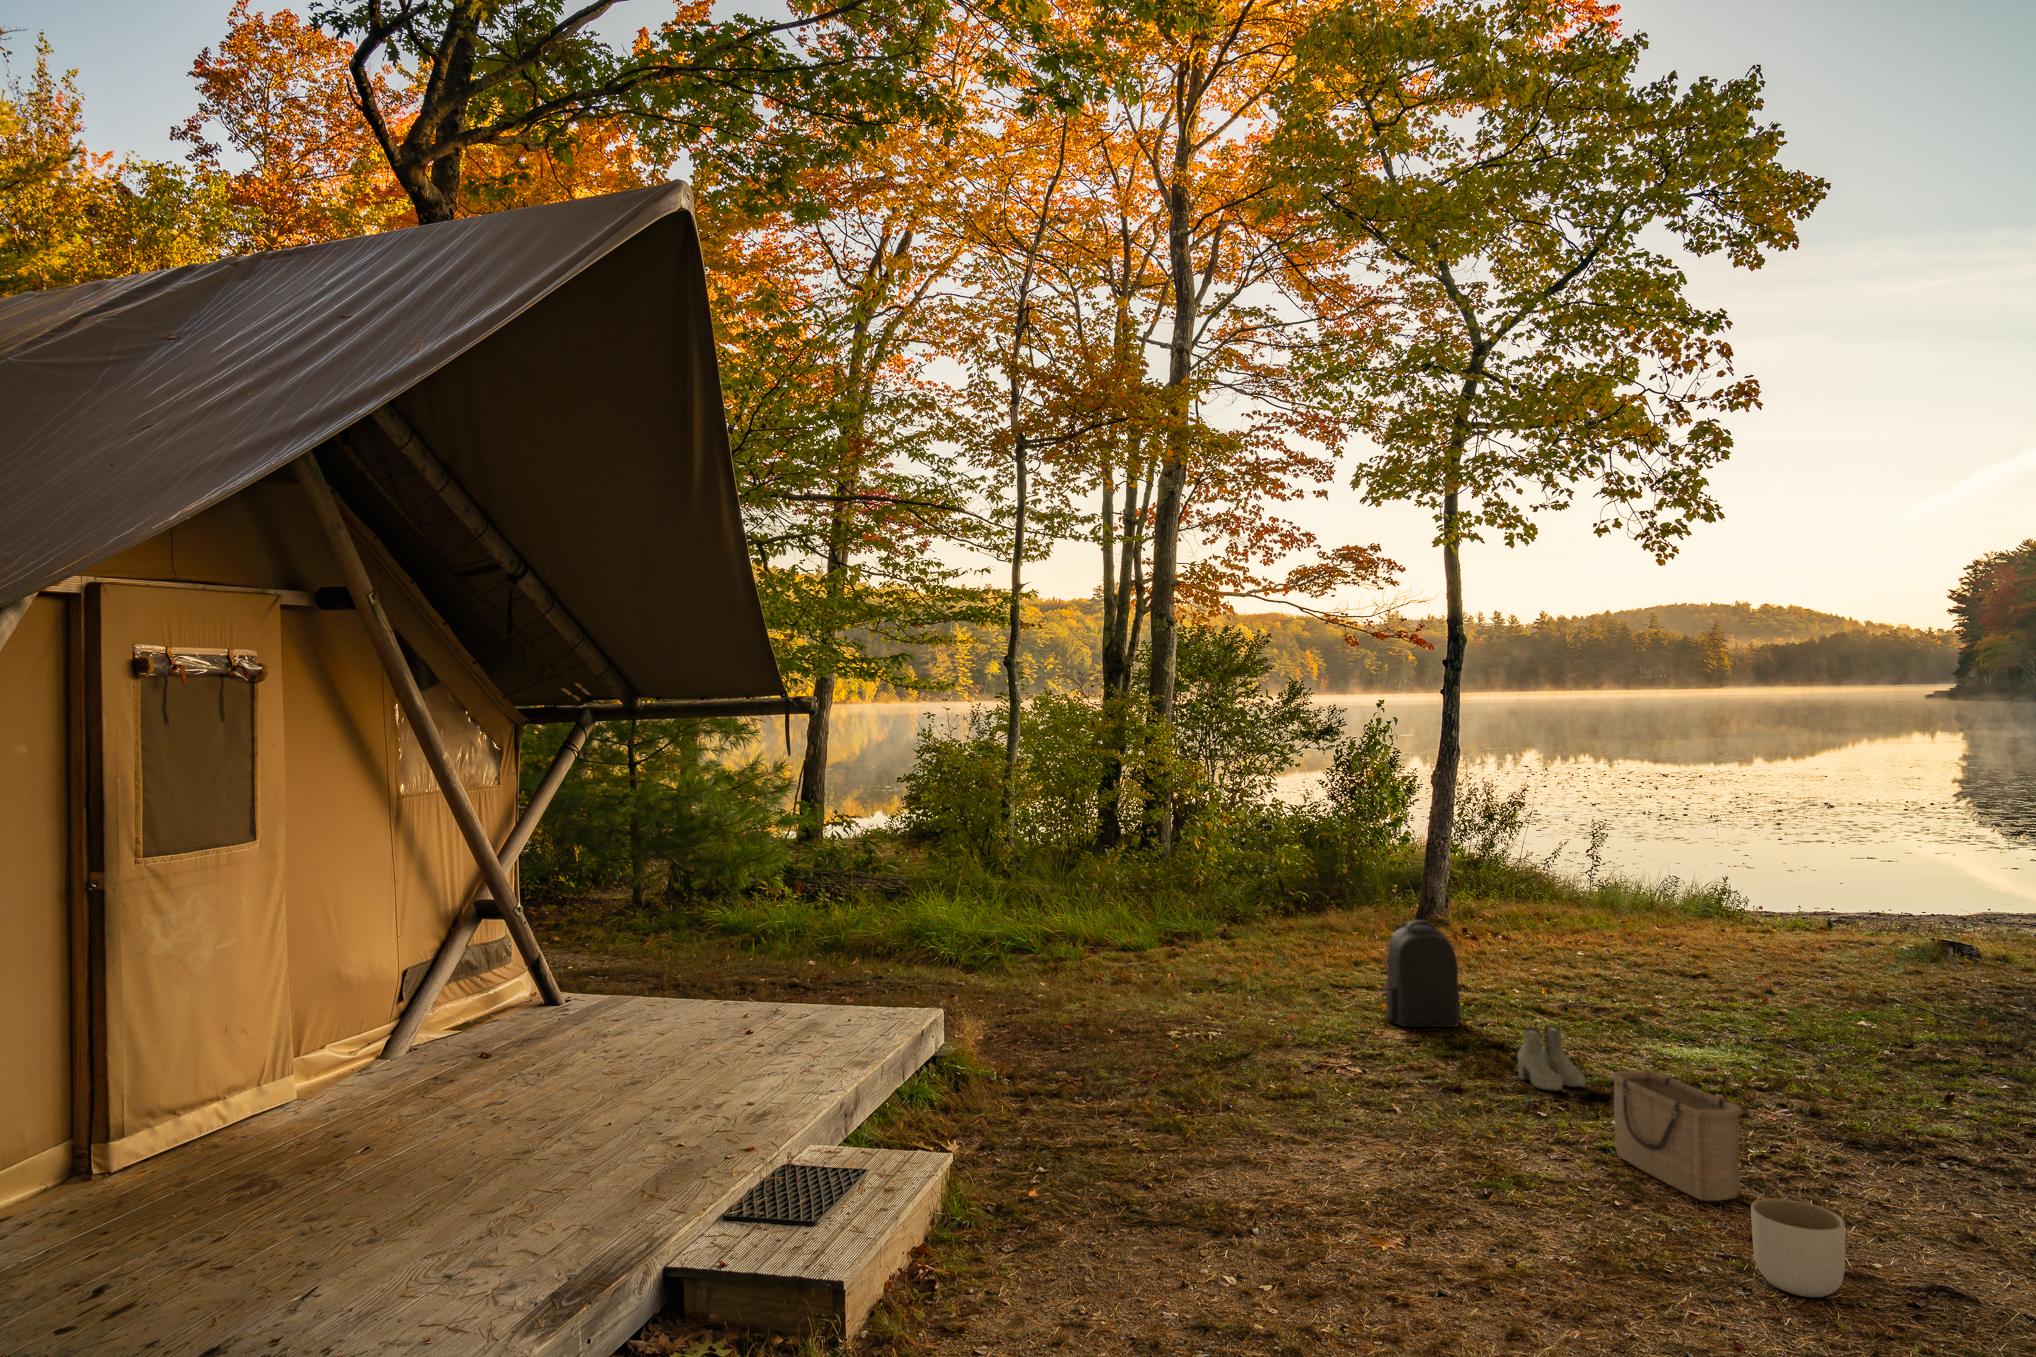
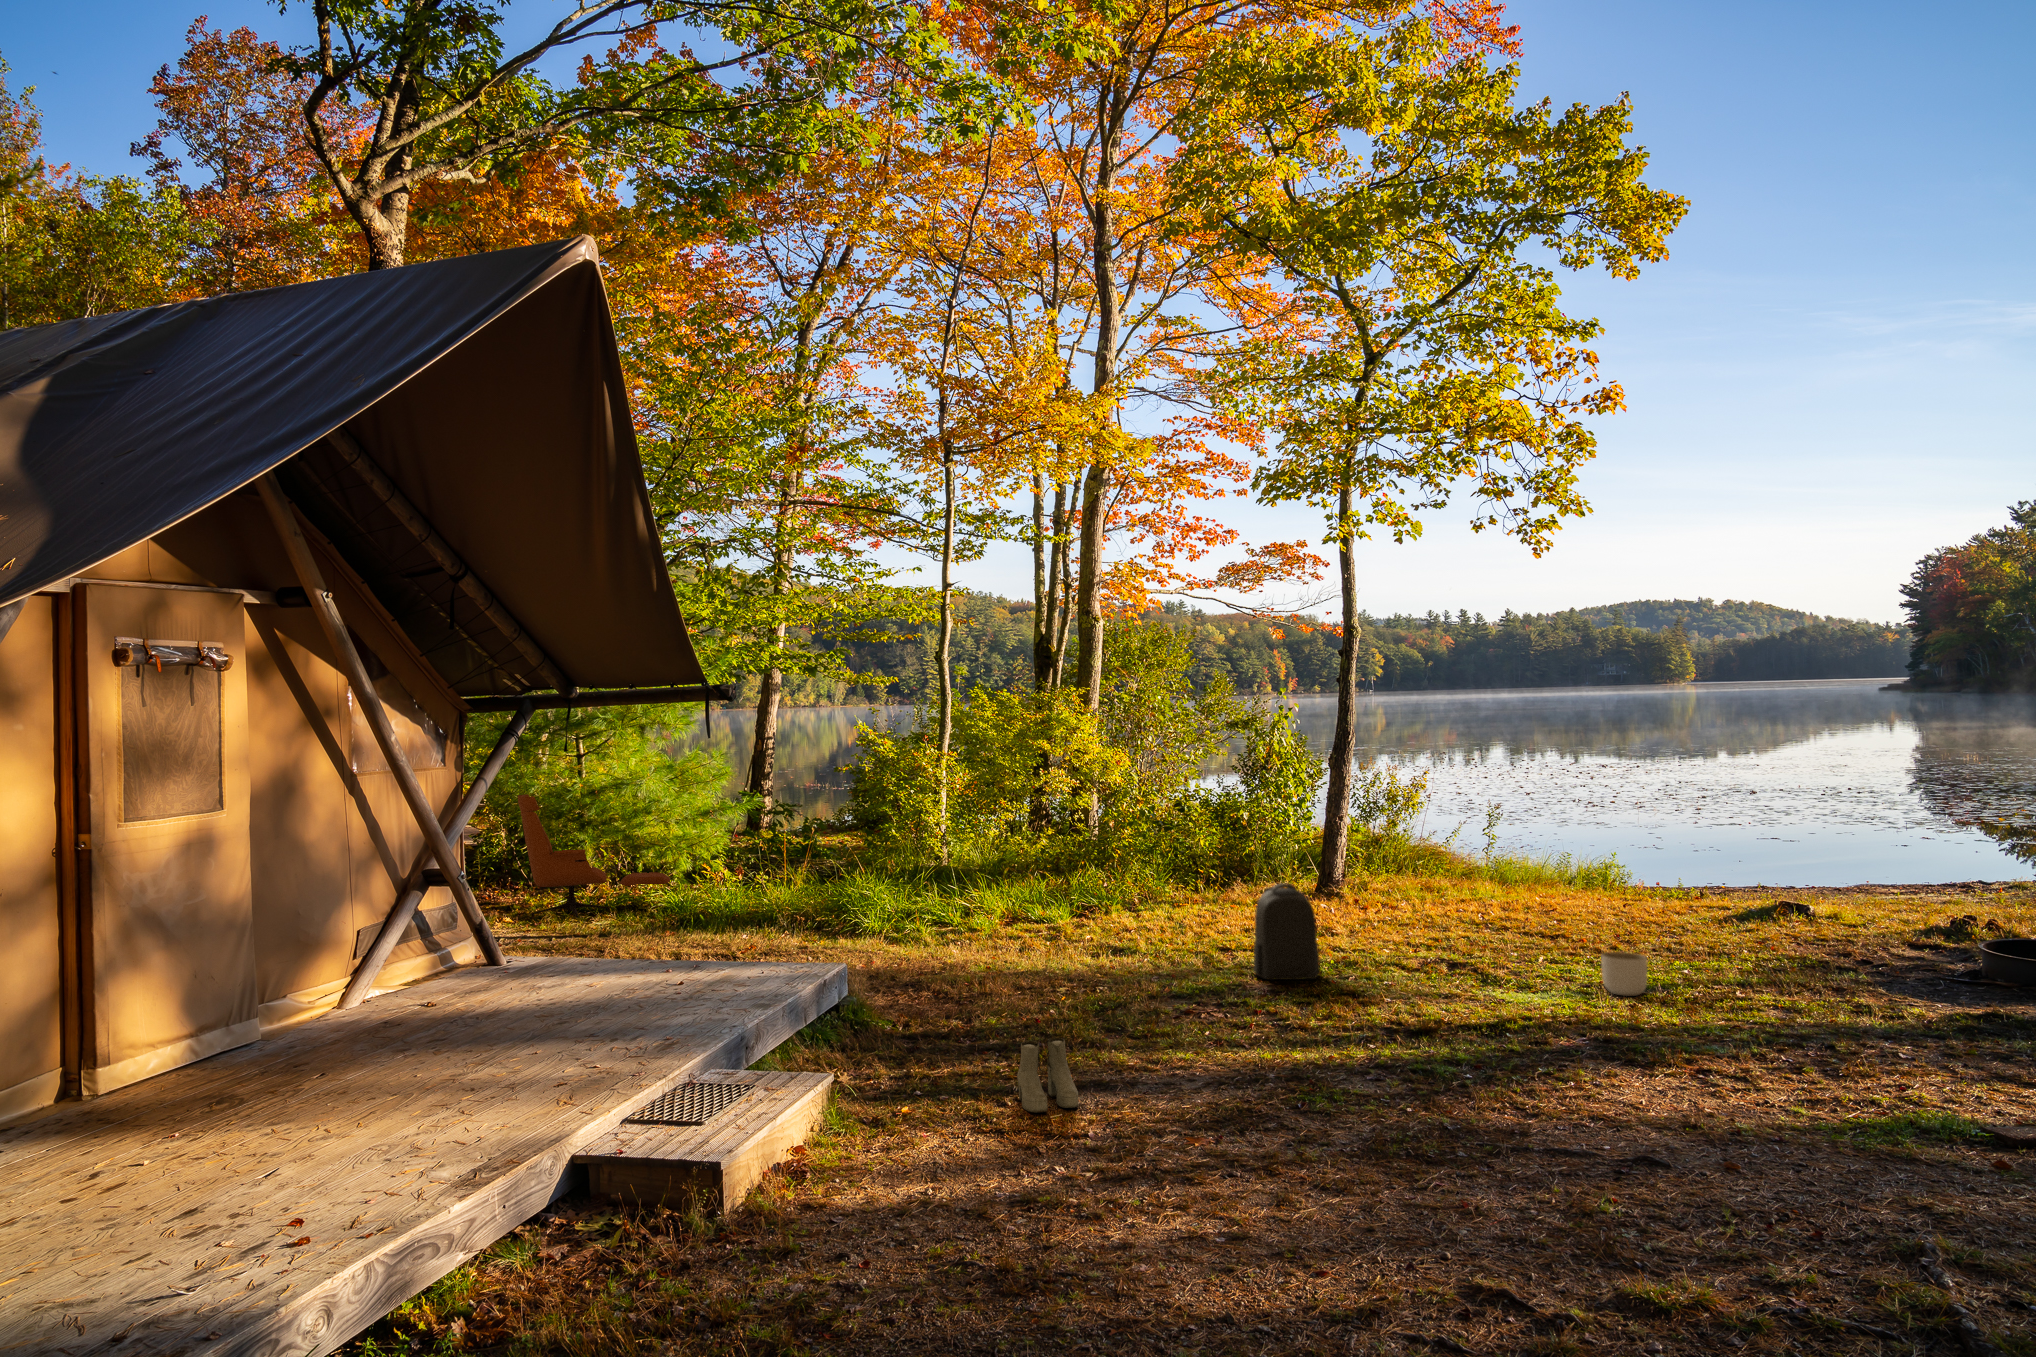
lounge chair: none [572,807,733,940] -> present [518,794,670,918]
boots: present [1518,1025,1585,1091] -> present [1017,1038,1079,1113]
basket: present [1610,1070,1743,1201] -> none [1402,998,1499,1103]
planter: present [1751,1199,1845,1297] -> present [1601,952,1647,996]

